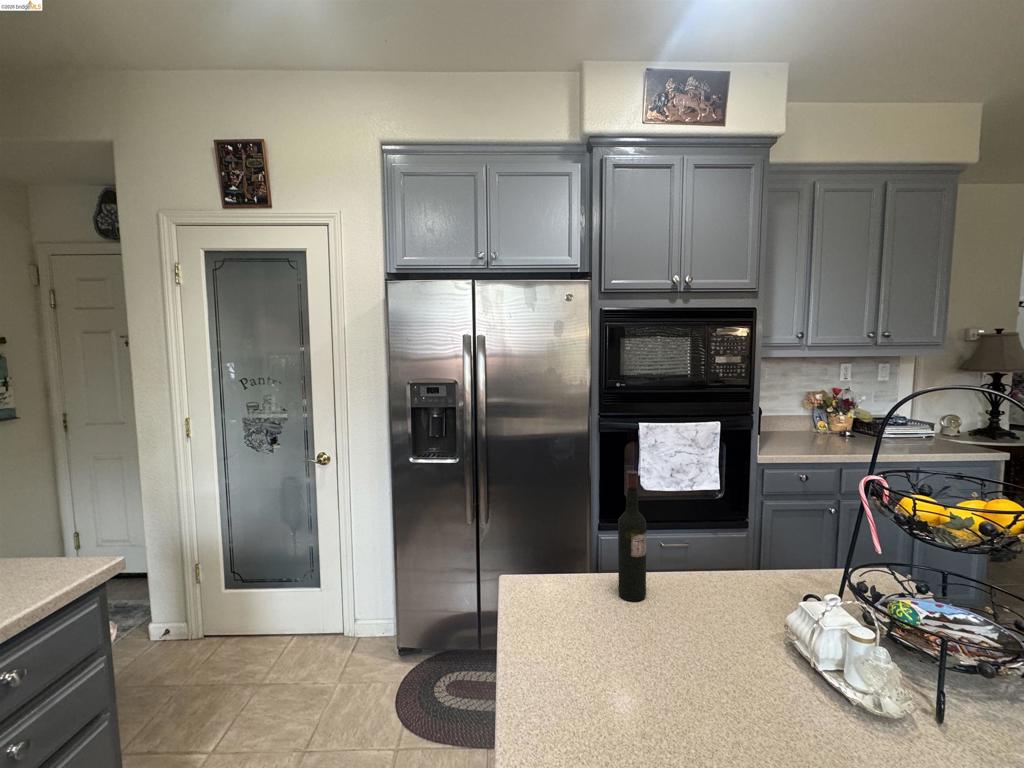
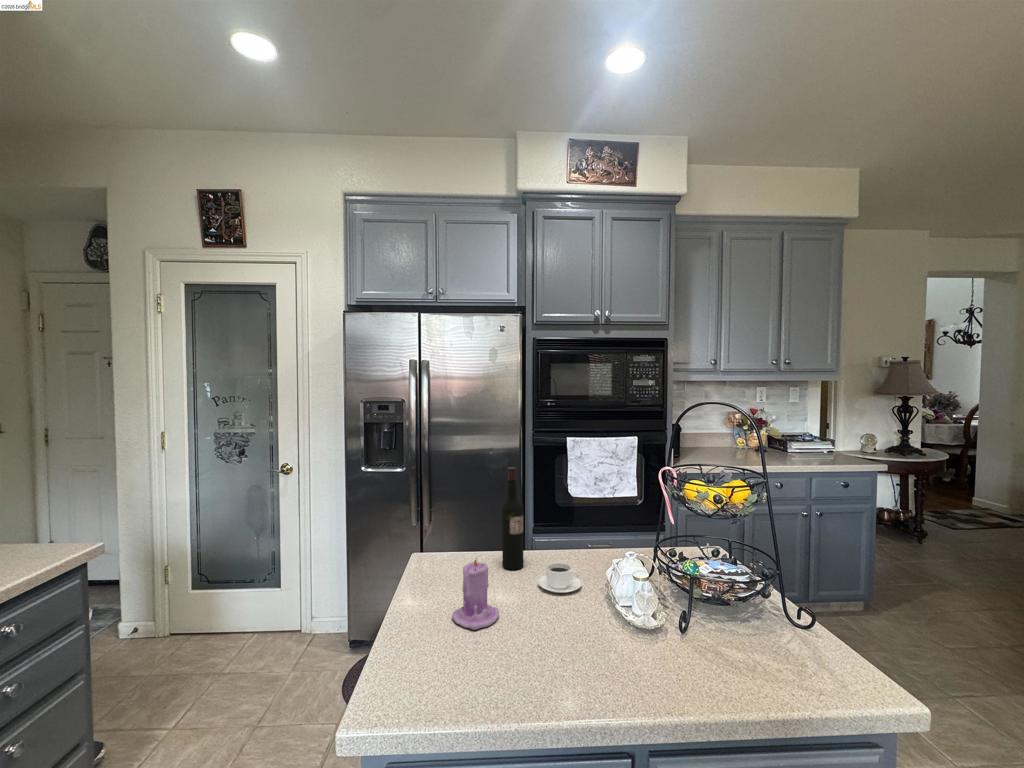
coffee cup: none [679,597,740,641] -> present [538,563,582,593]
candle: none [587,603,652,709] -> present [452,557,499,630]

